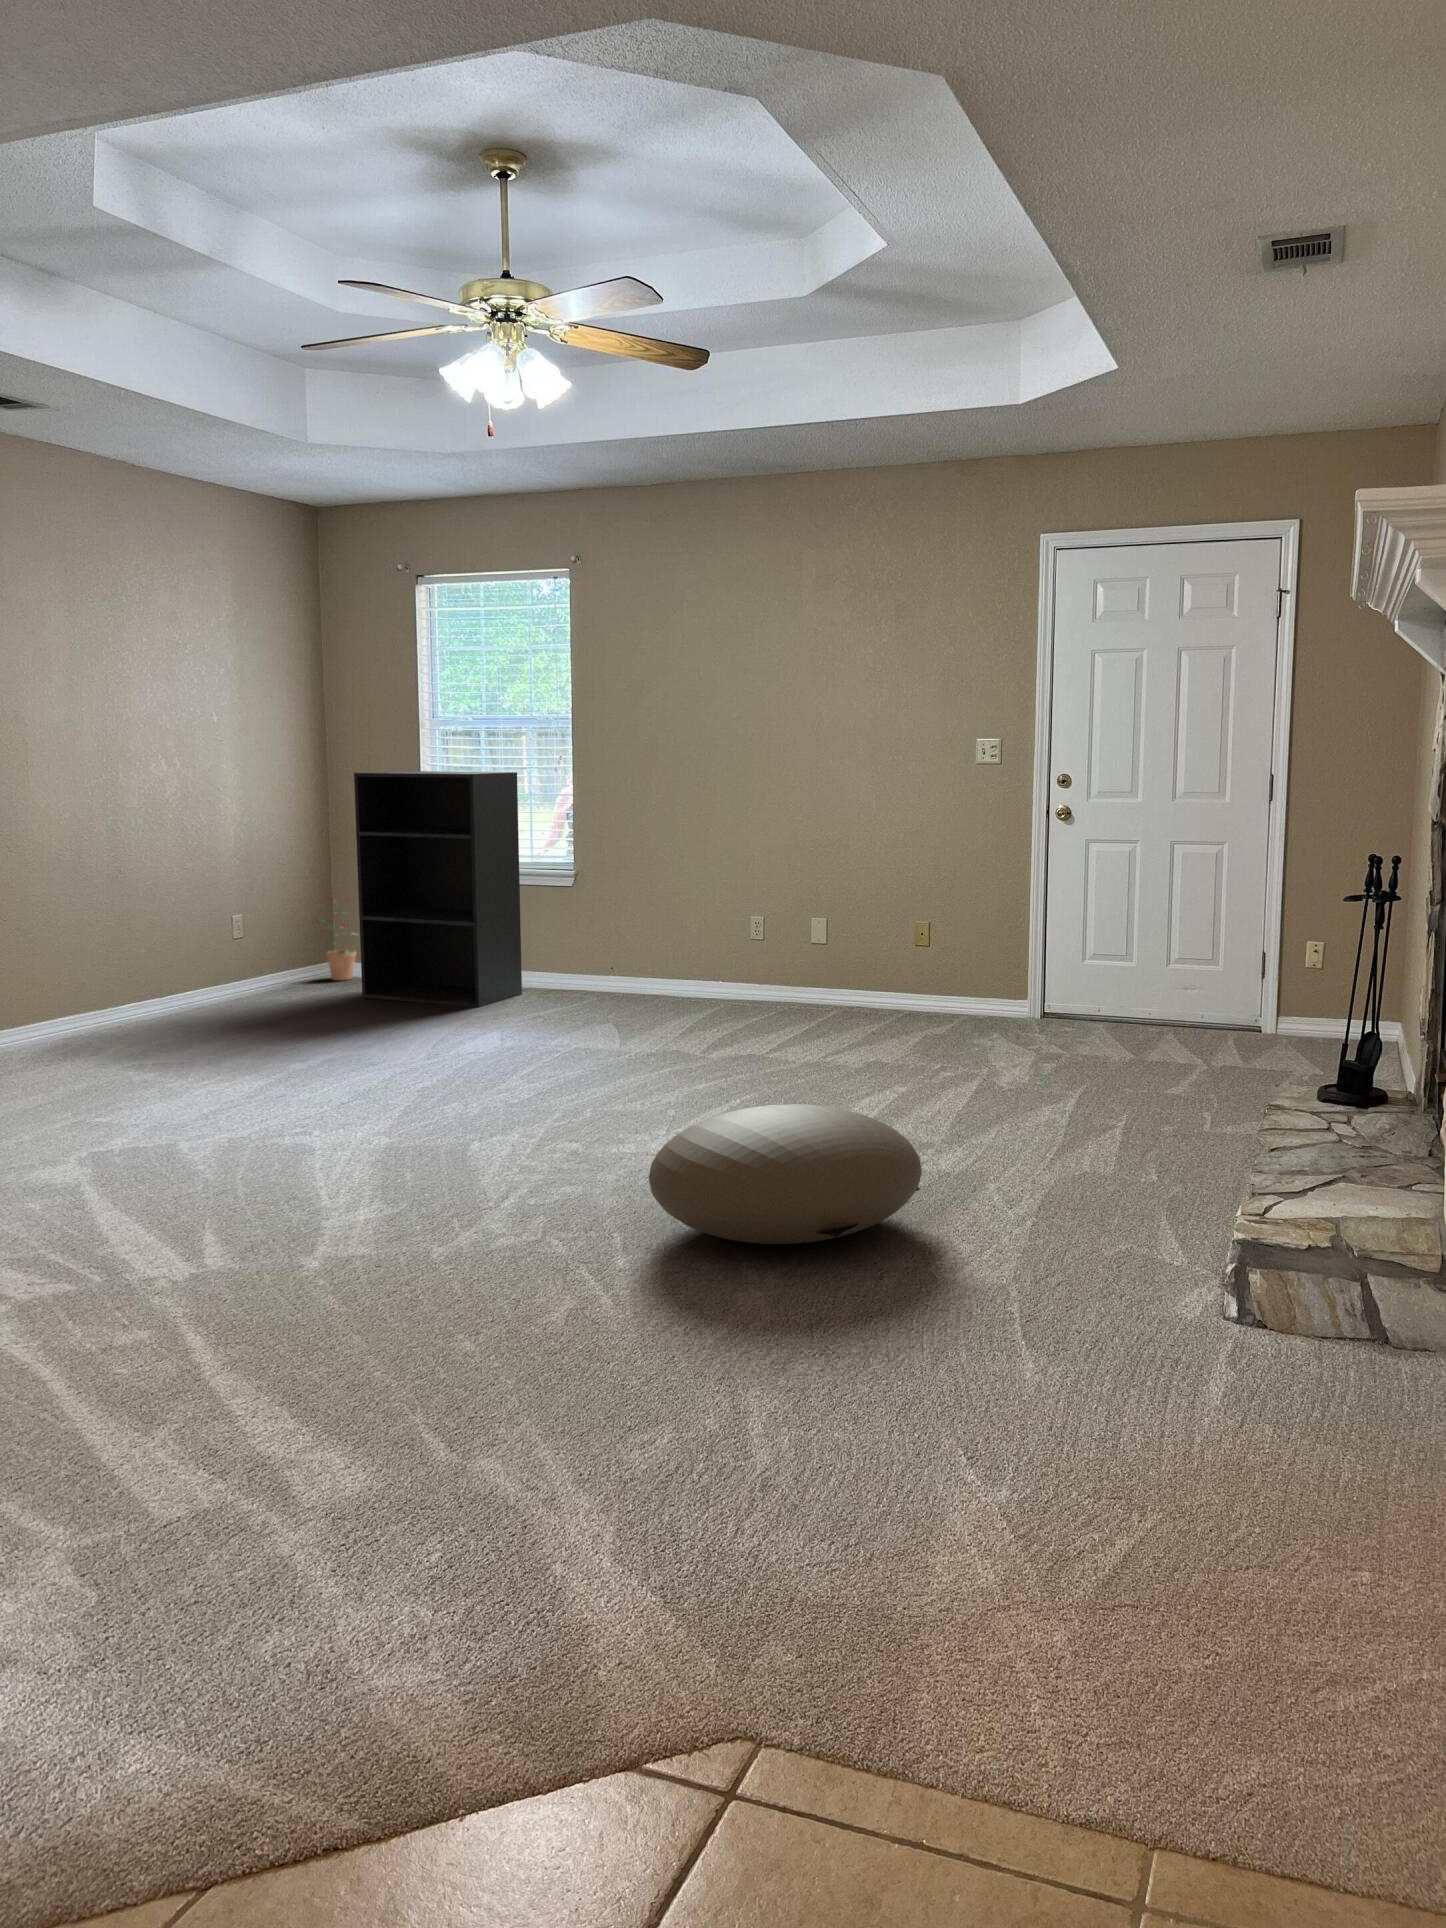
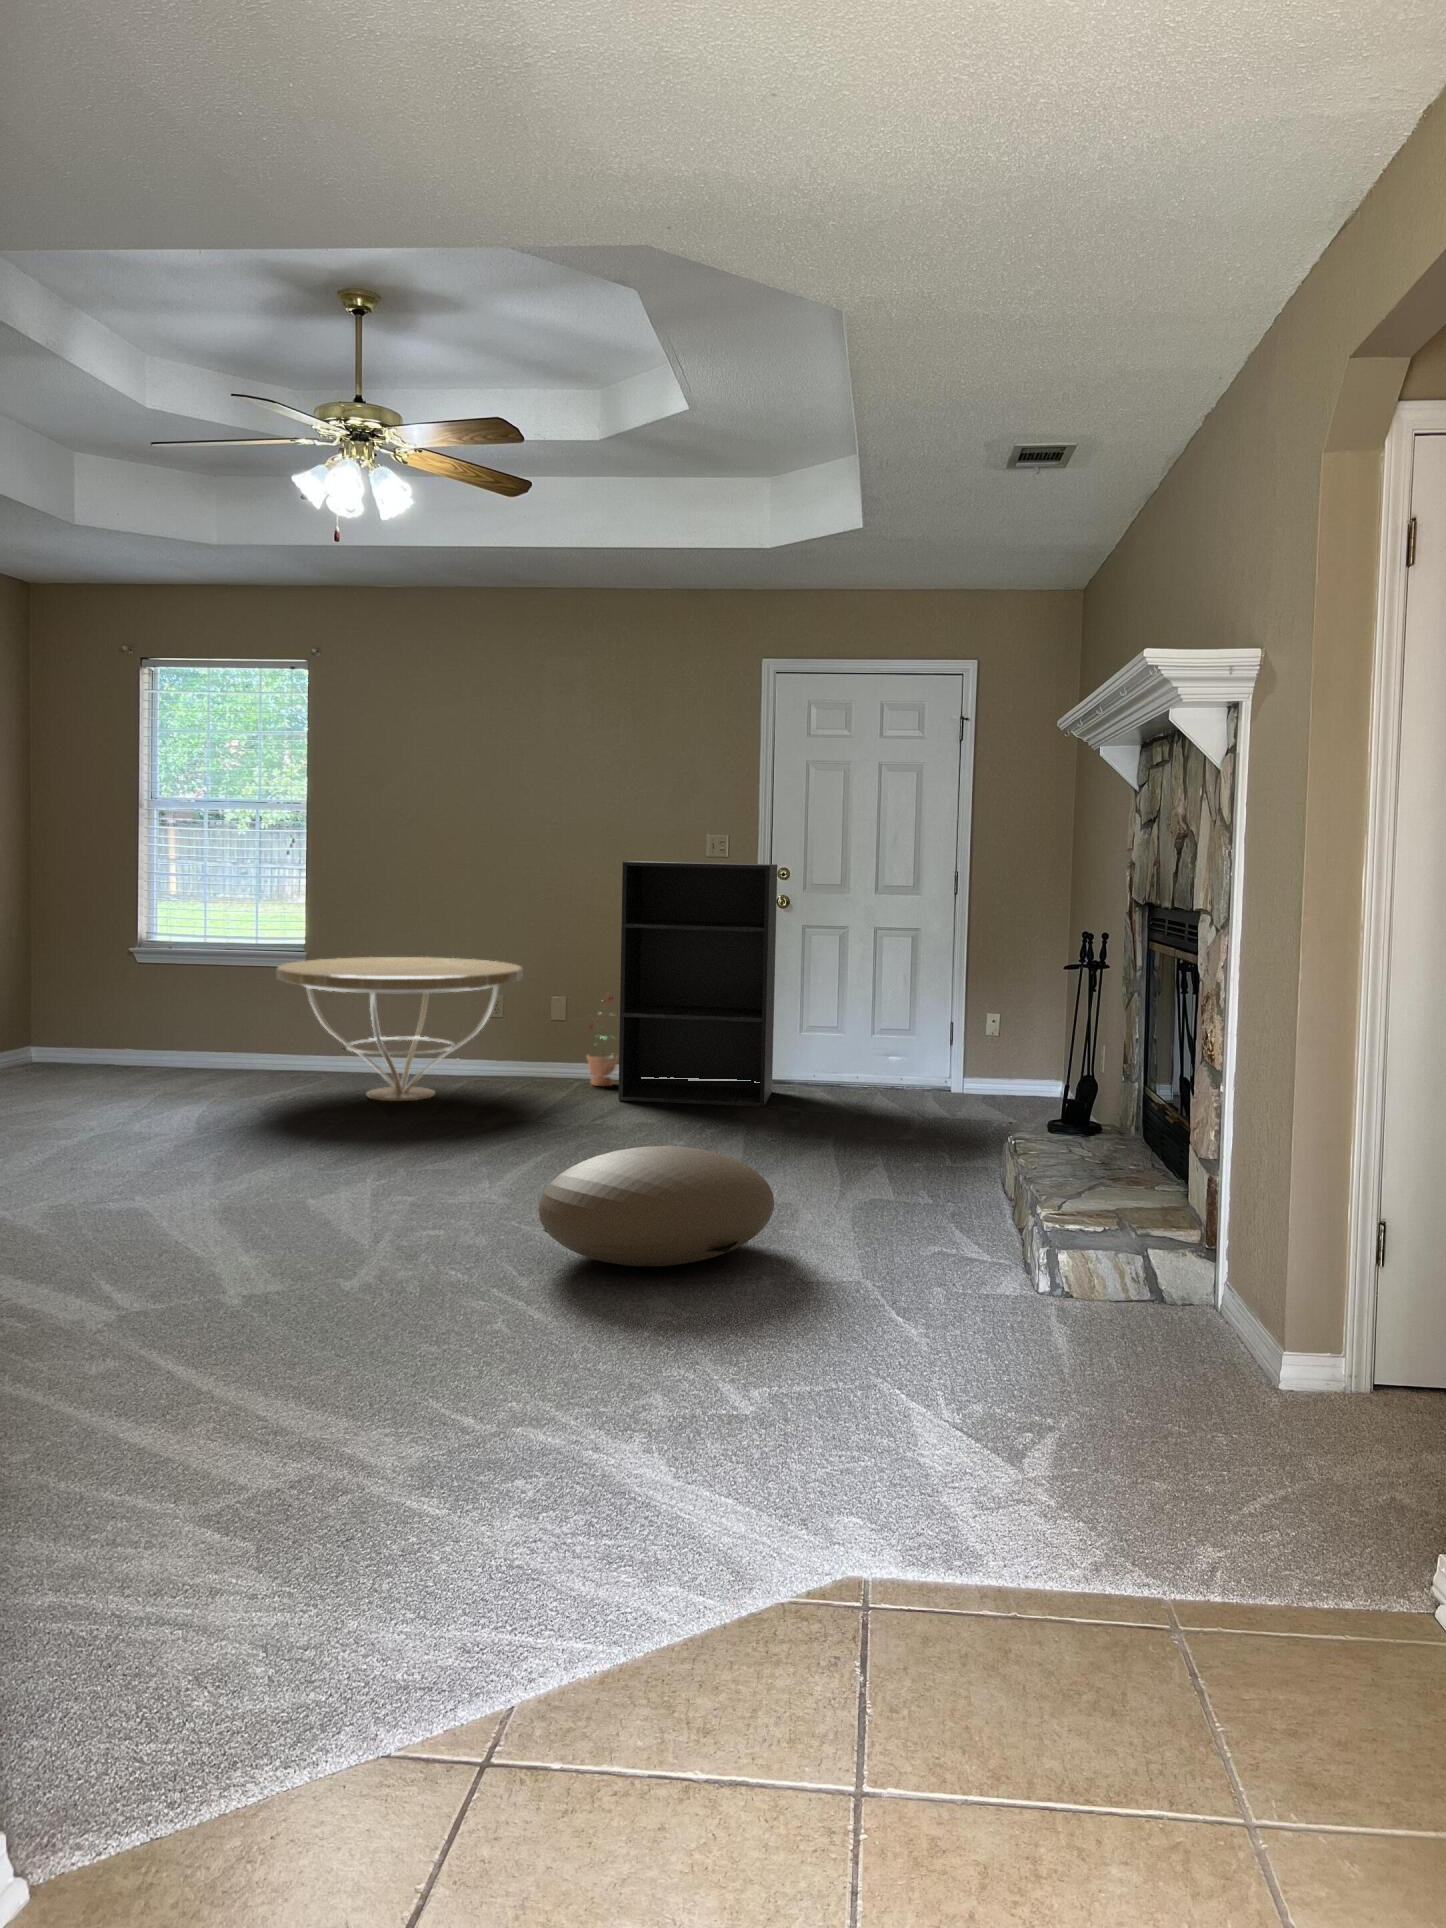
bookshelf: present [354,771,522,1007] -> present [618,861,777,1106]
coffee table: none [522,875,770,1025] -> present [277,957,523,1101]
potted plant: present [312,895,356,980] -> present [587,993,618,1086]

